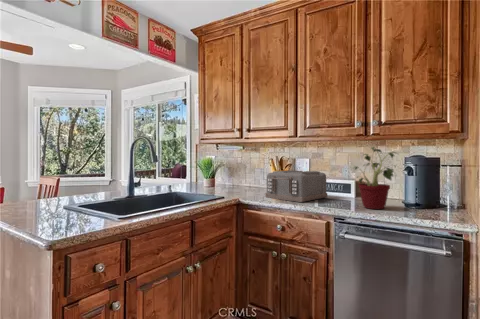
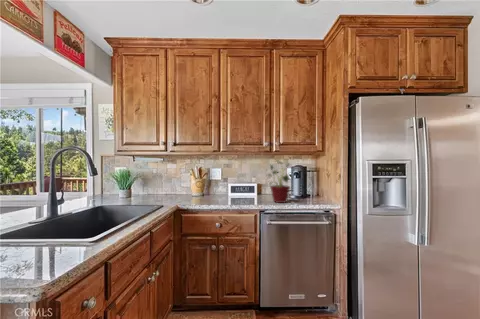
toaster: present [265,170,327,202] -> none [198,178,242,203]

